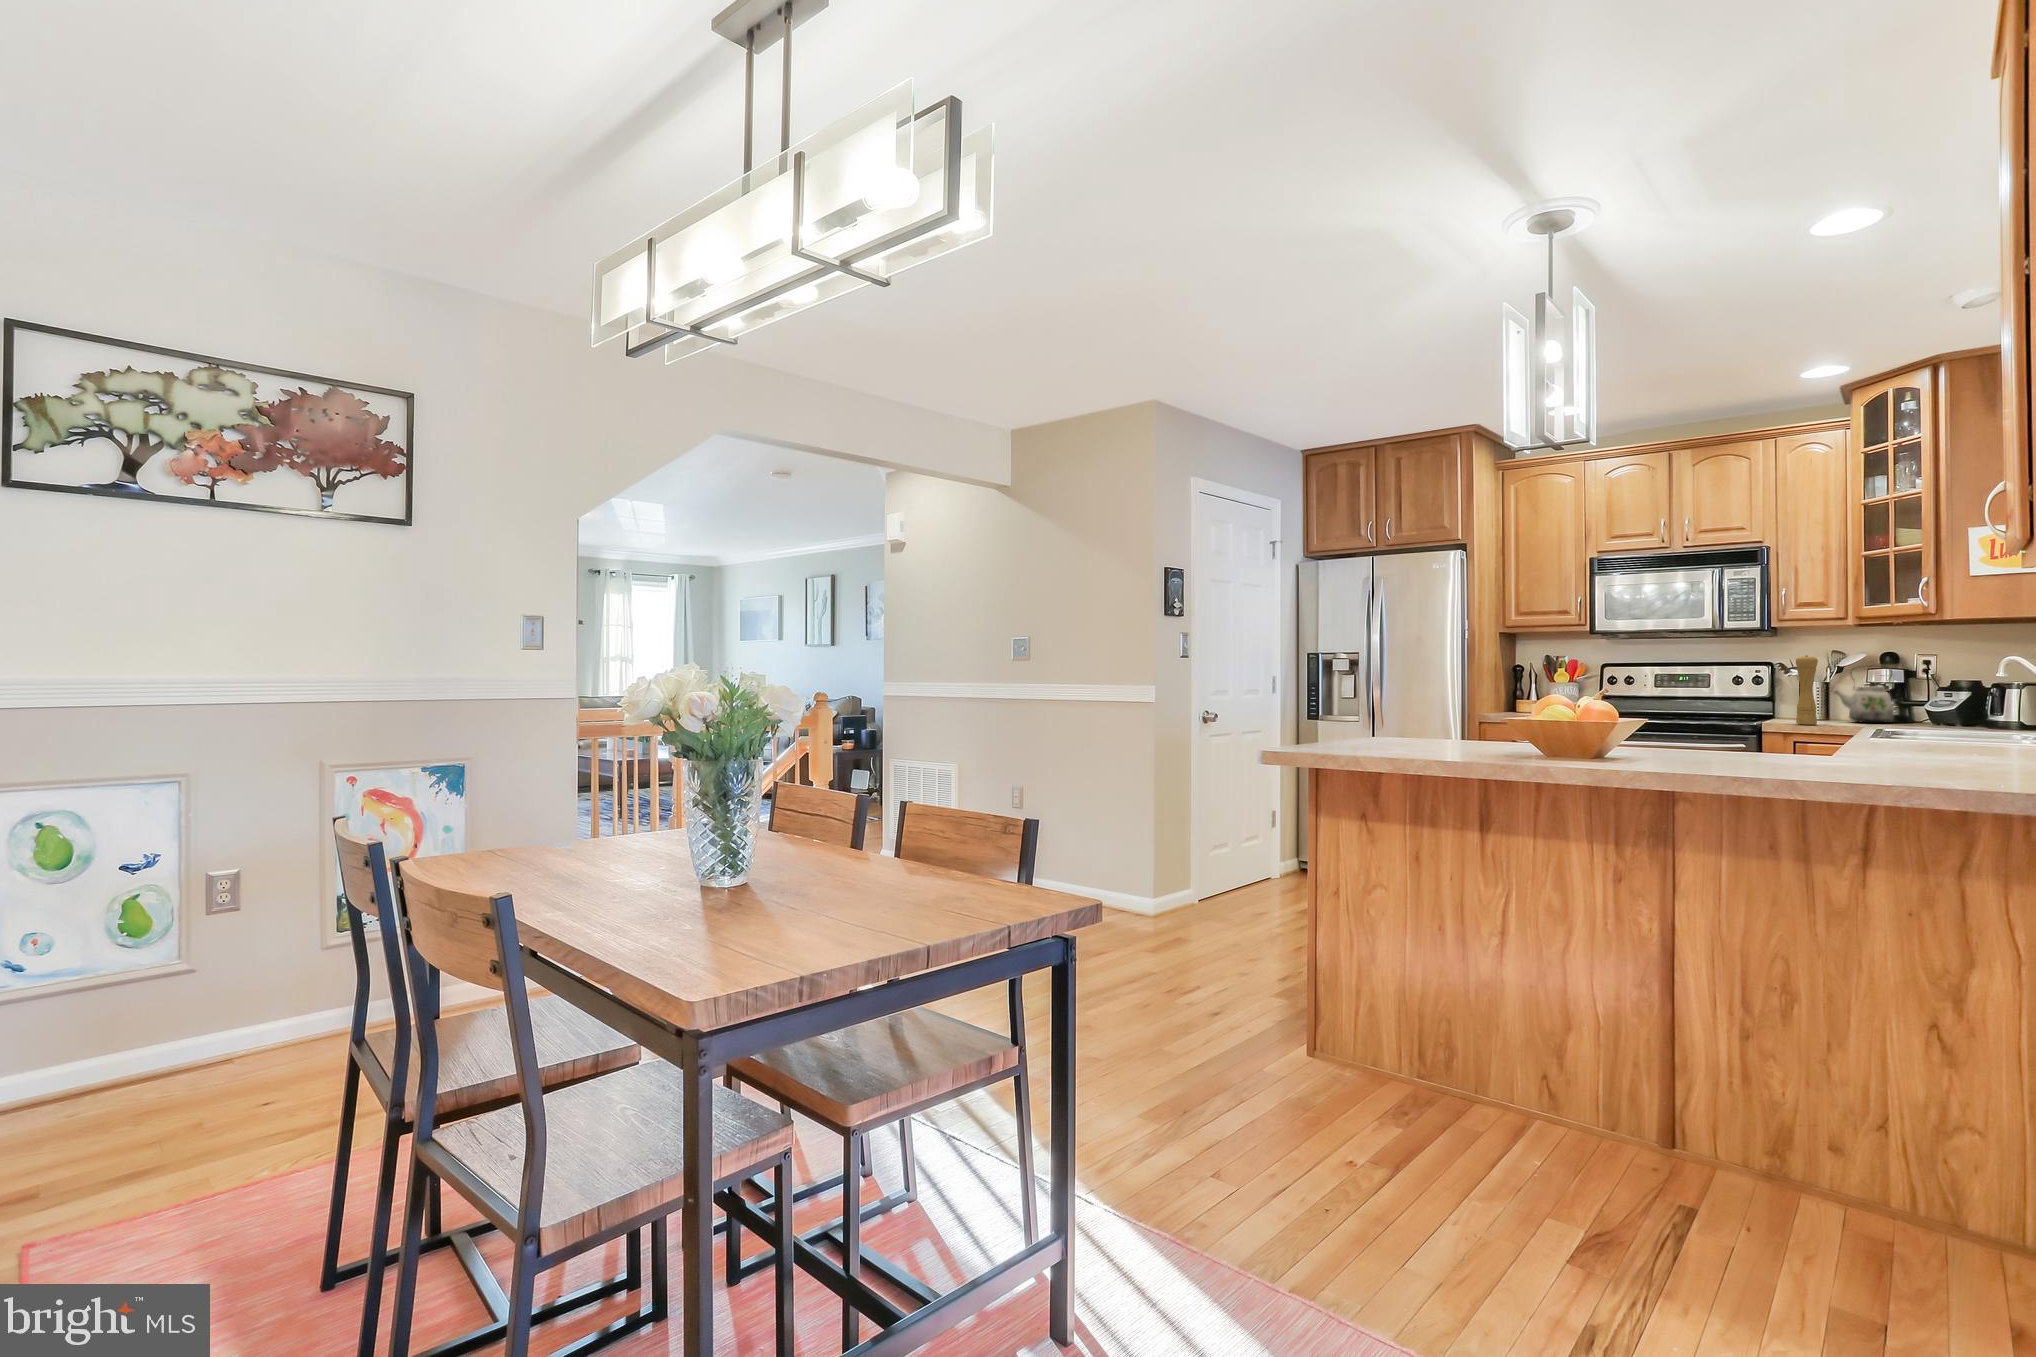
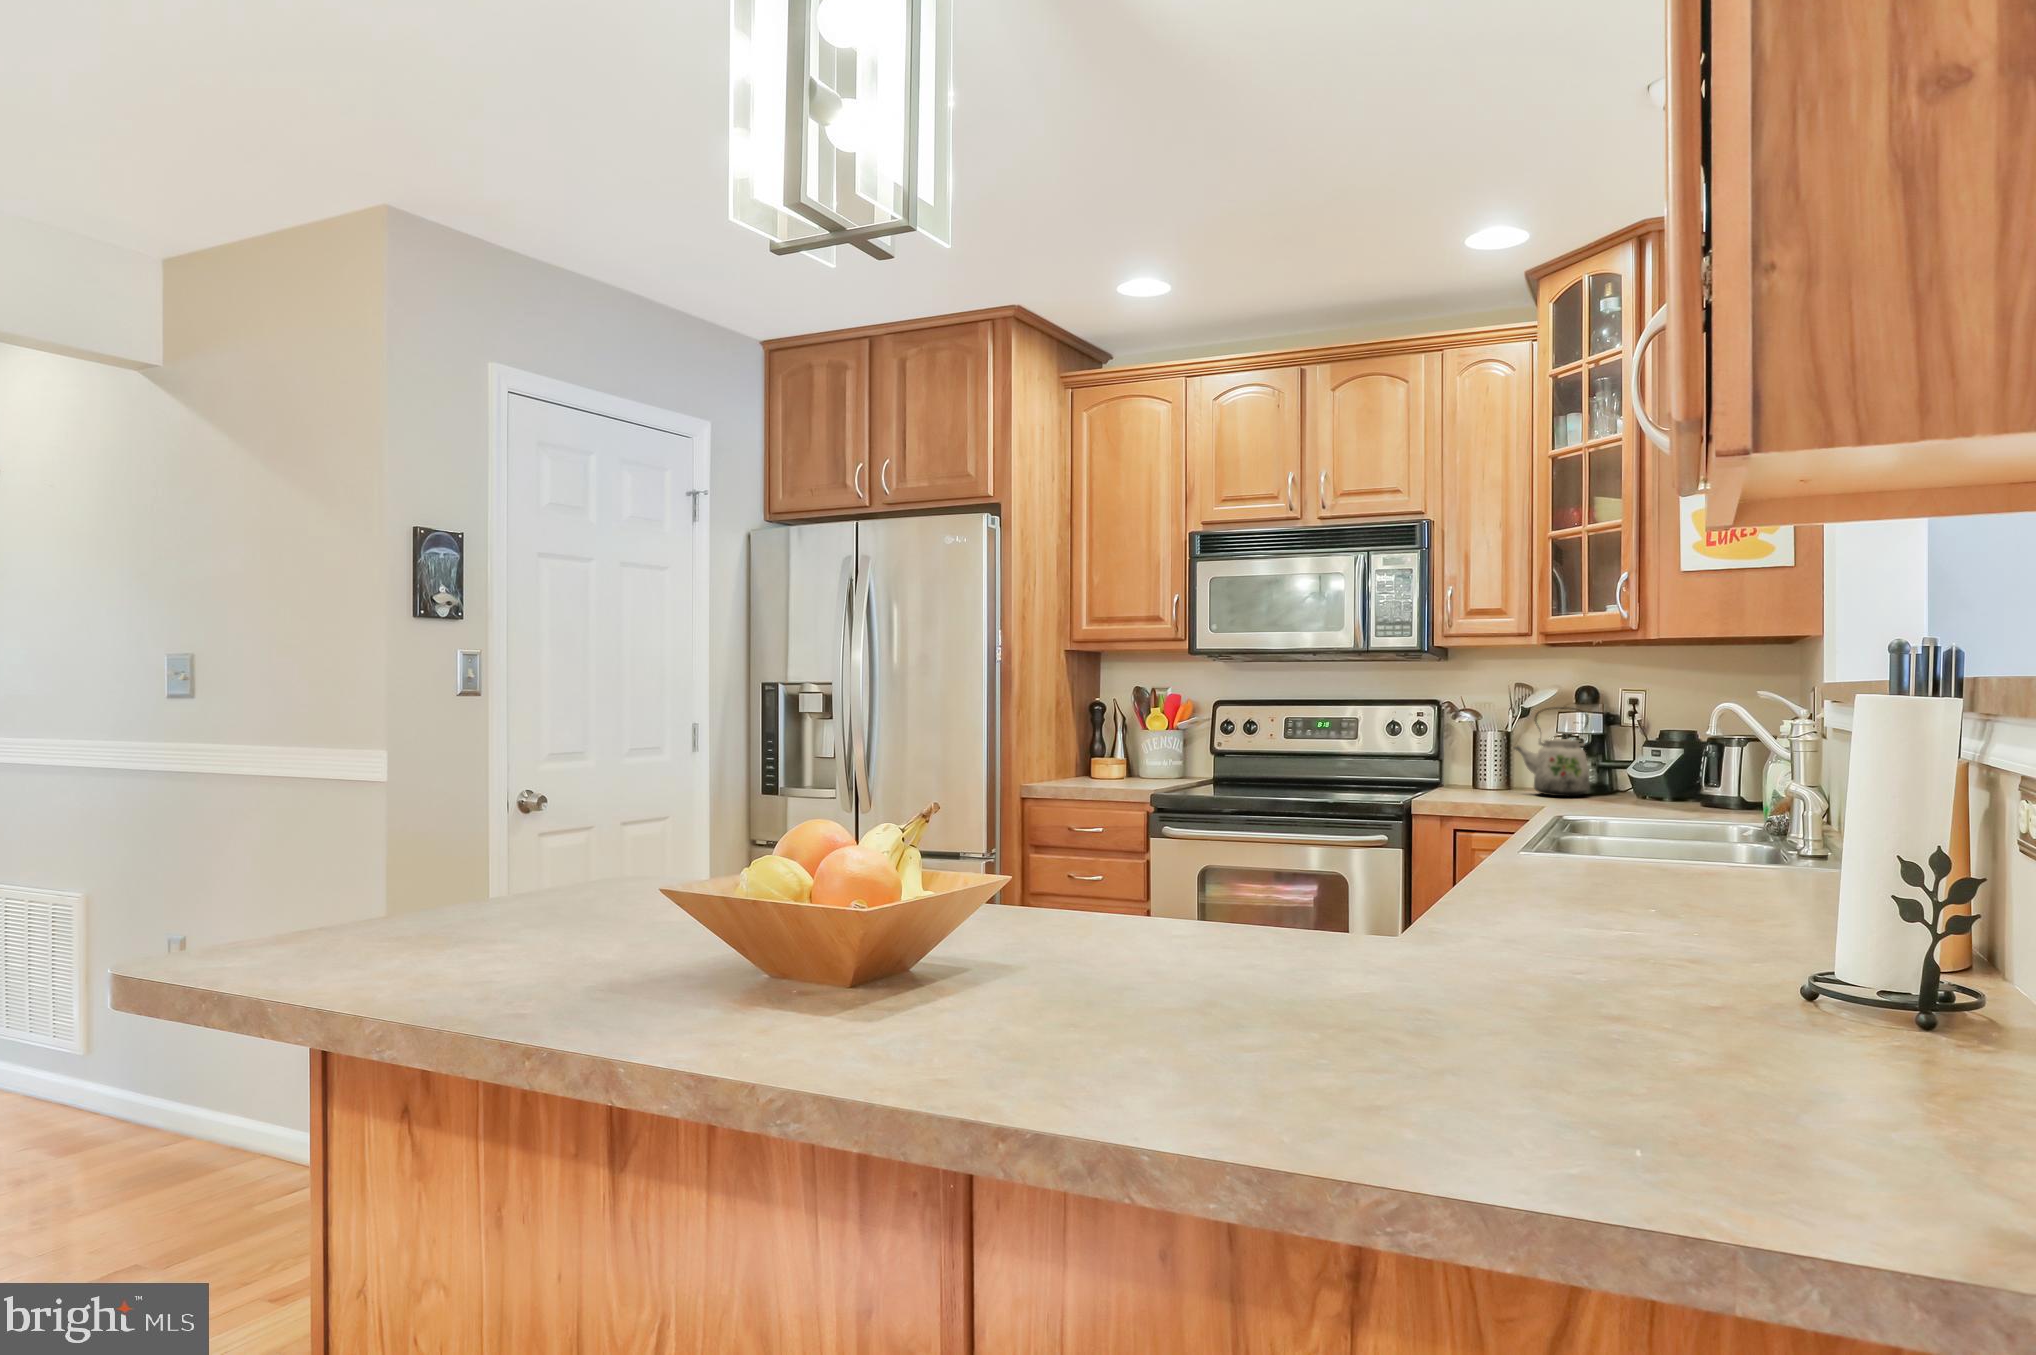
pepper mill: present [1796,656,1818,725] -> none [1462,693,1491,803]

